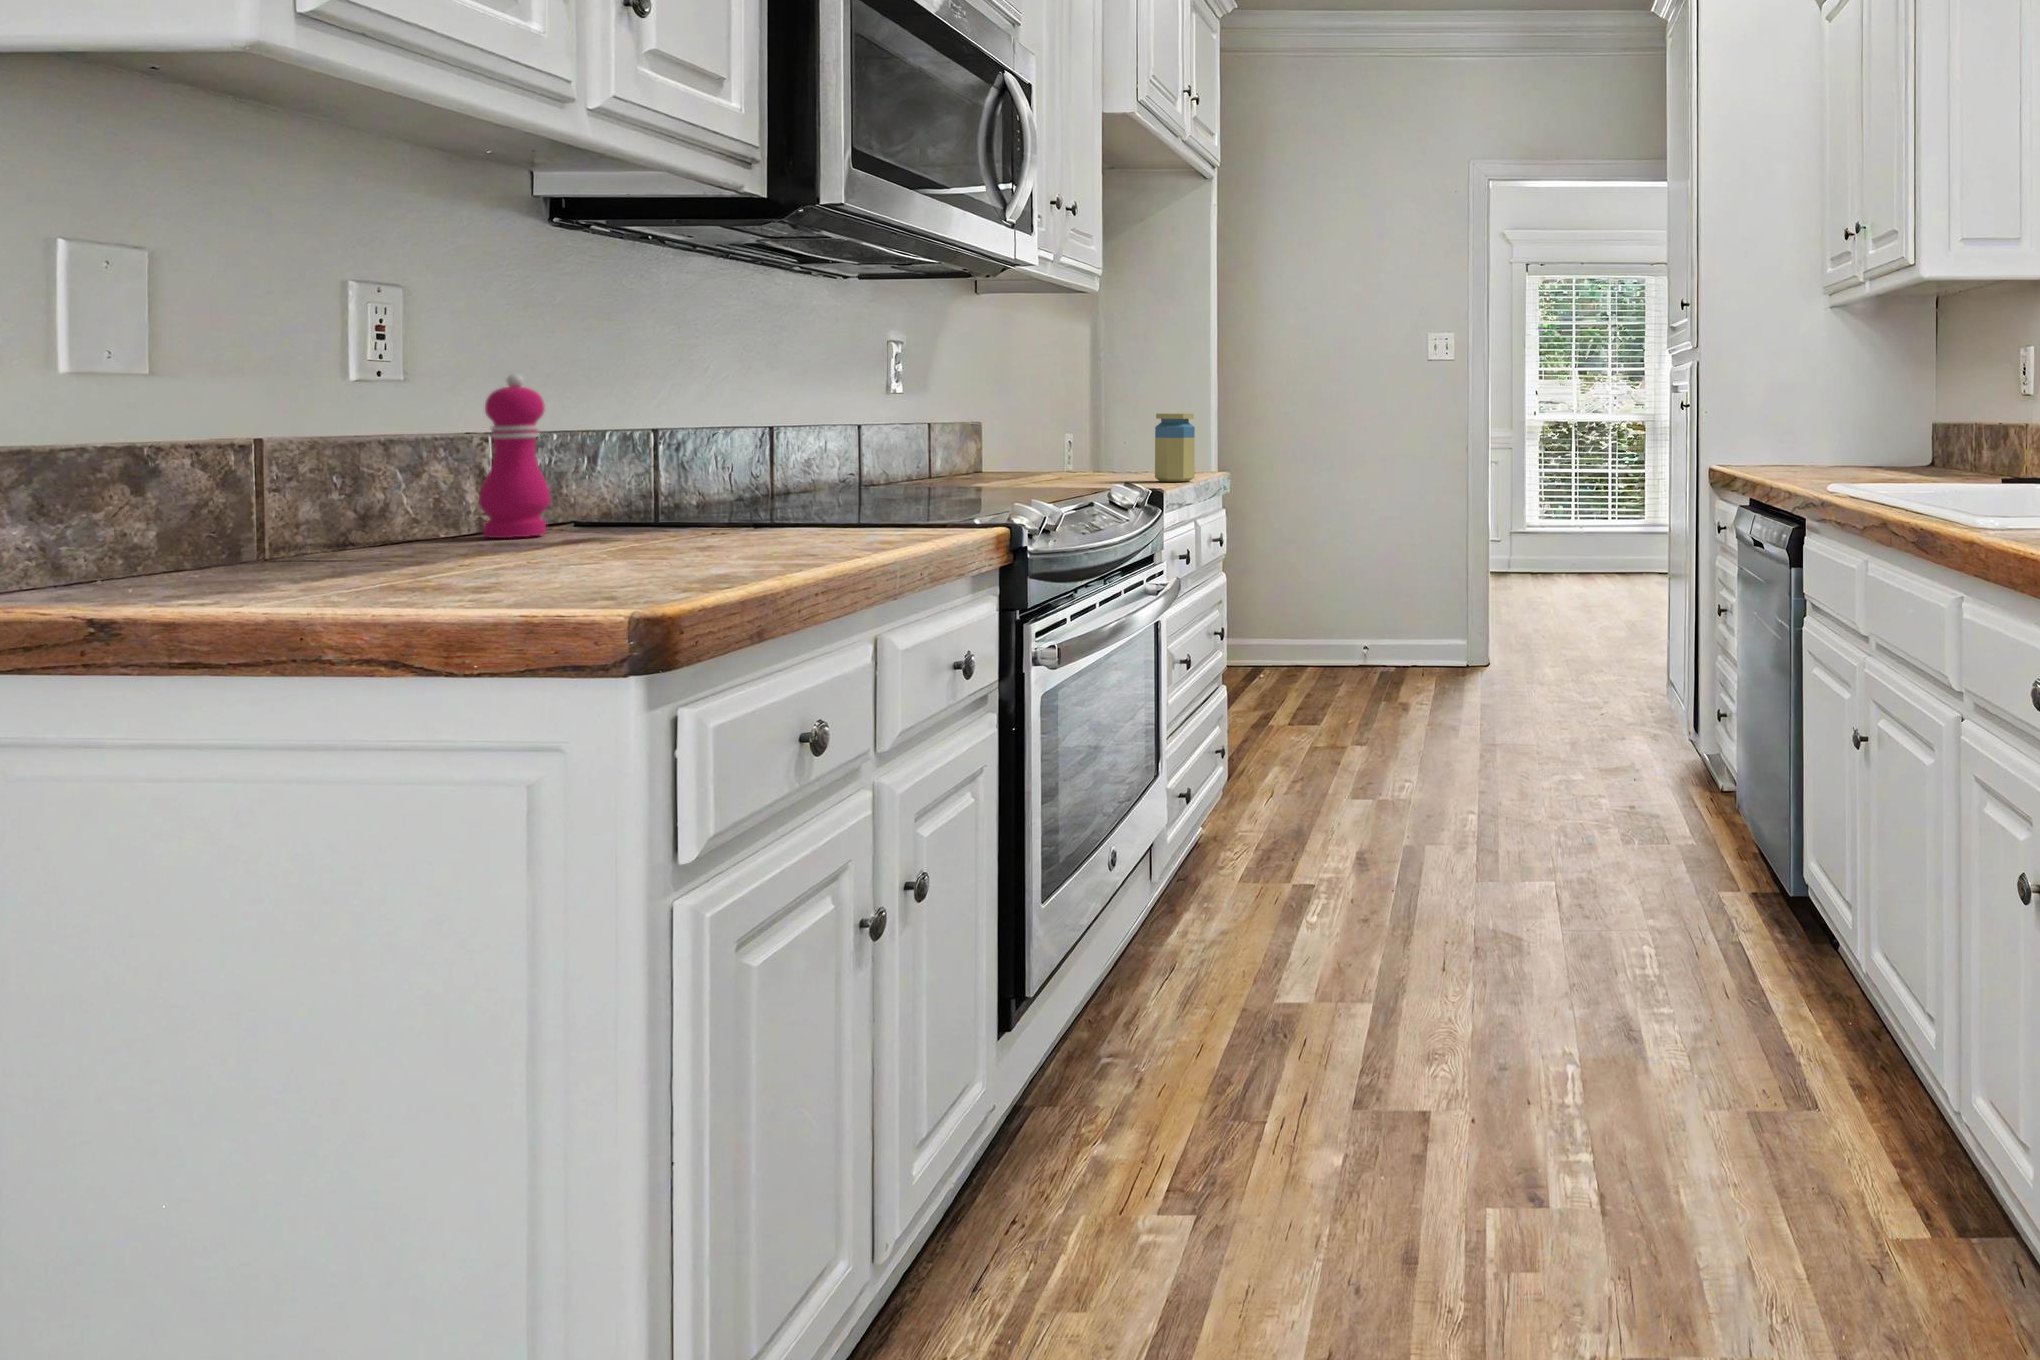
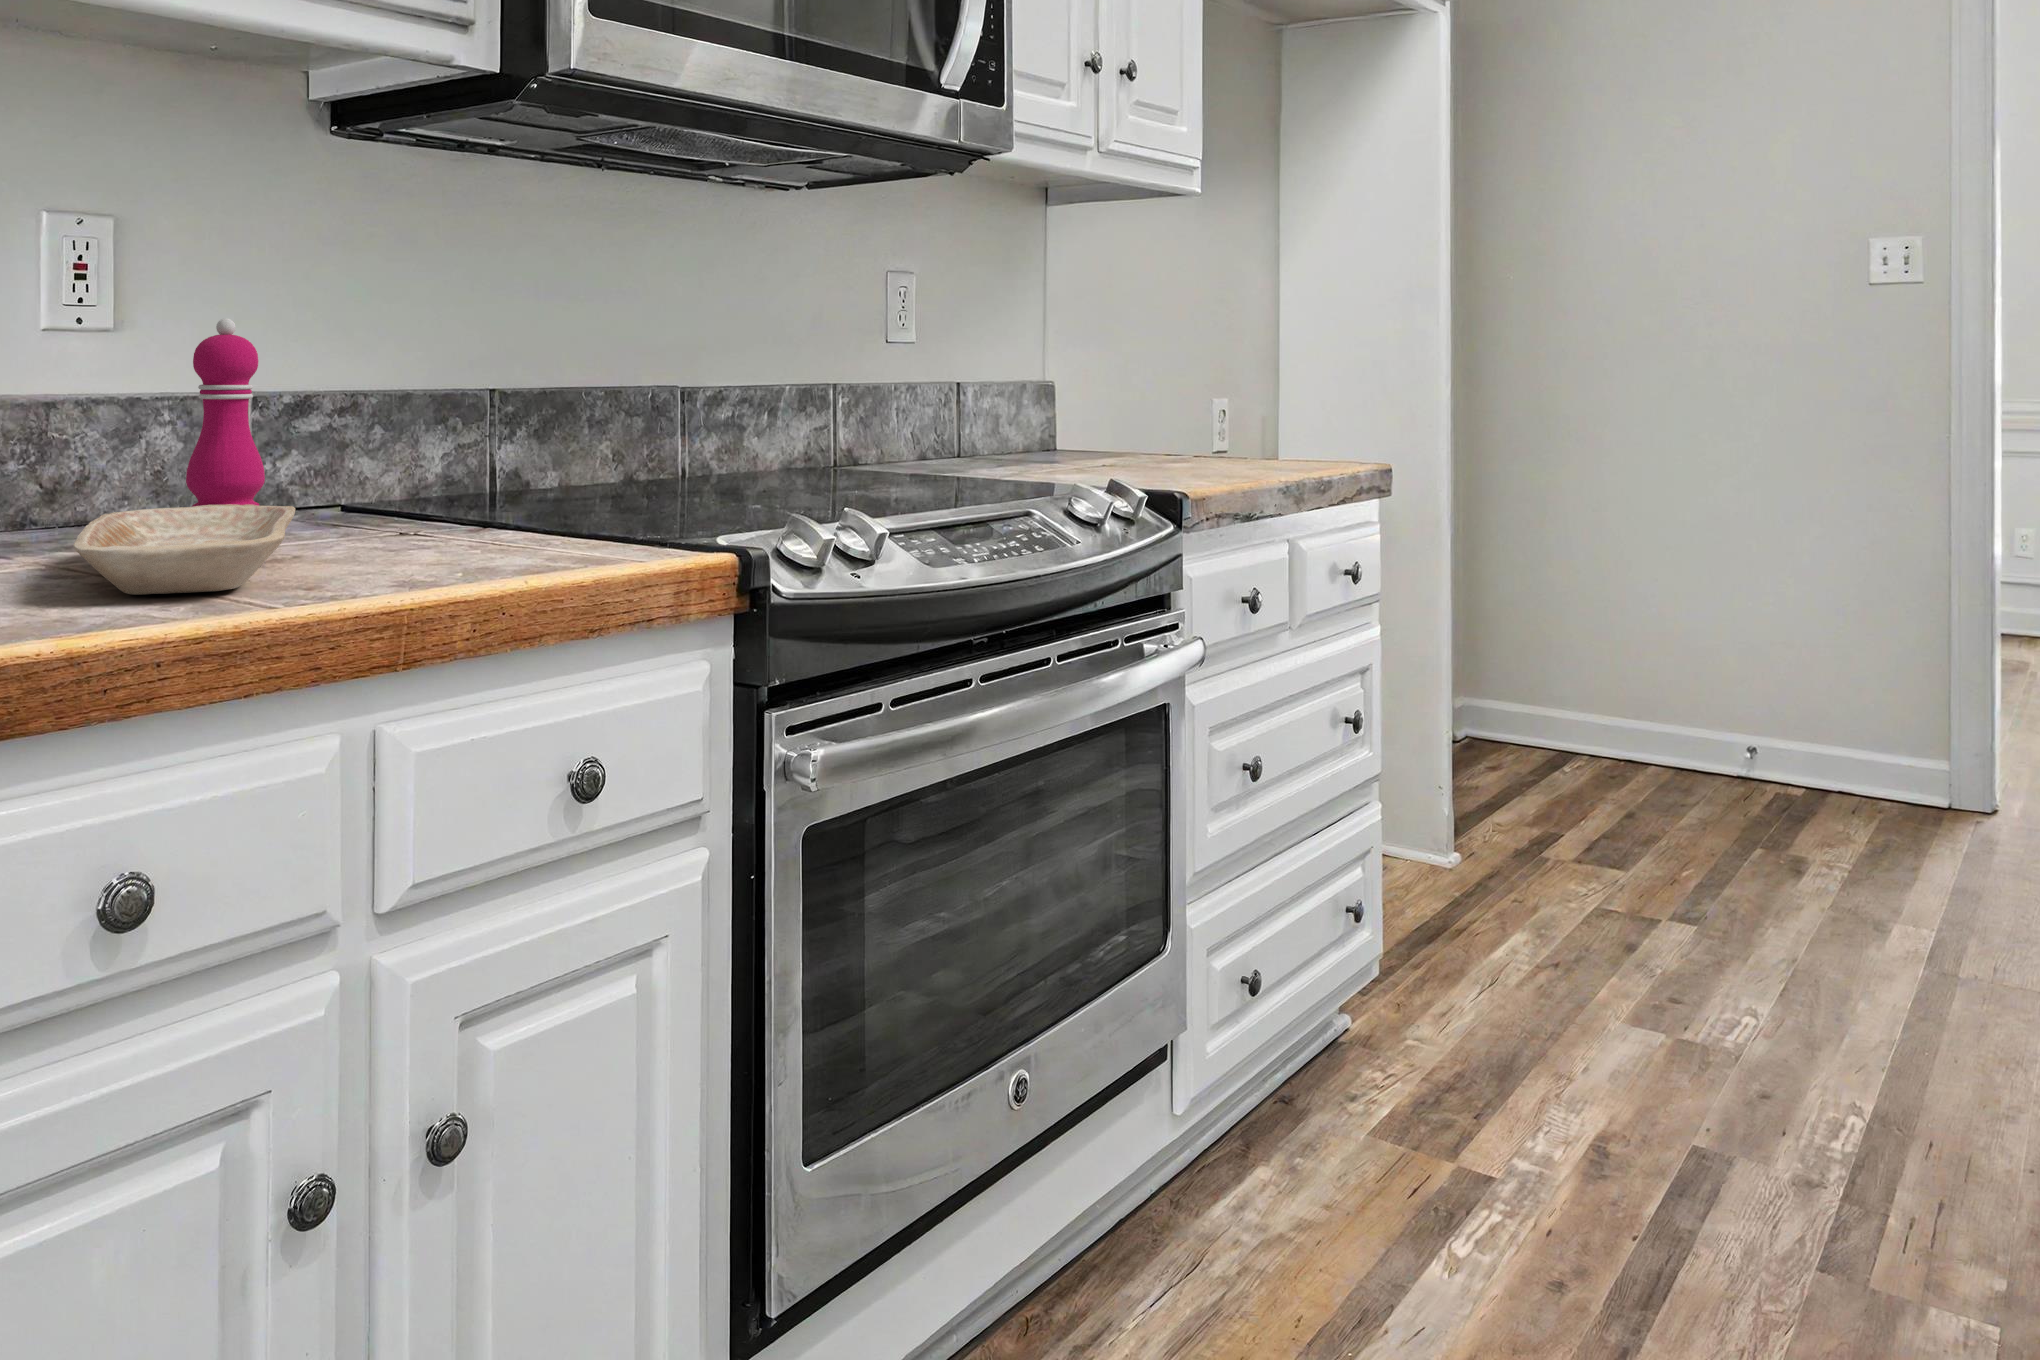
jar: present [1155,413,1195,482] -> none [1239,373,1304,480]
tray: none [531,511,781,567] -> present [73,504,295,595]

